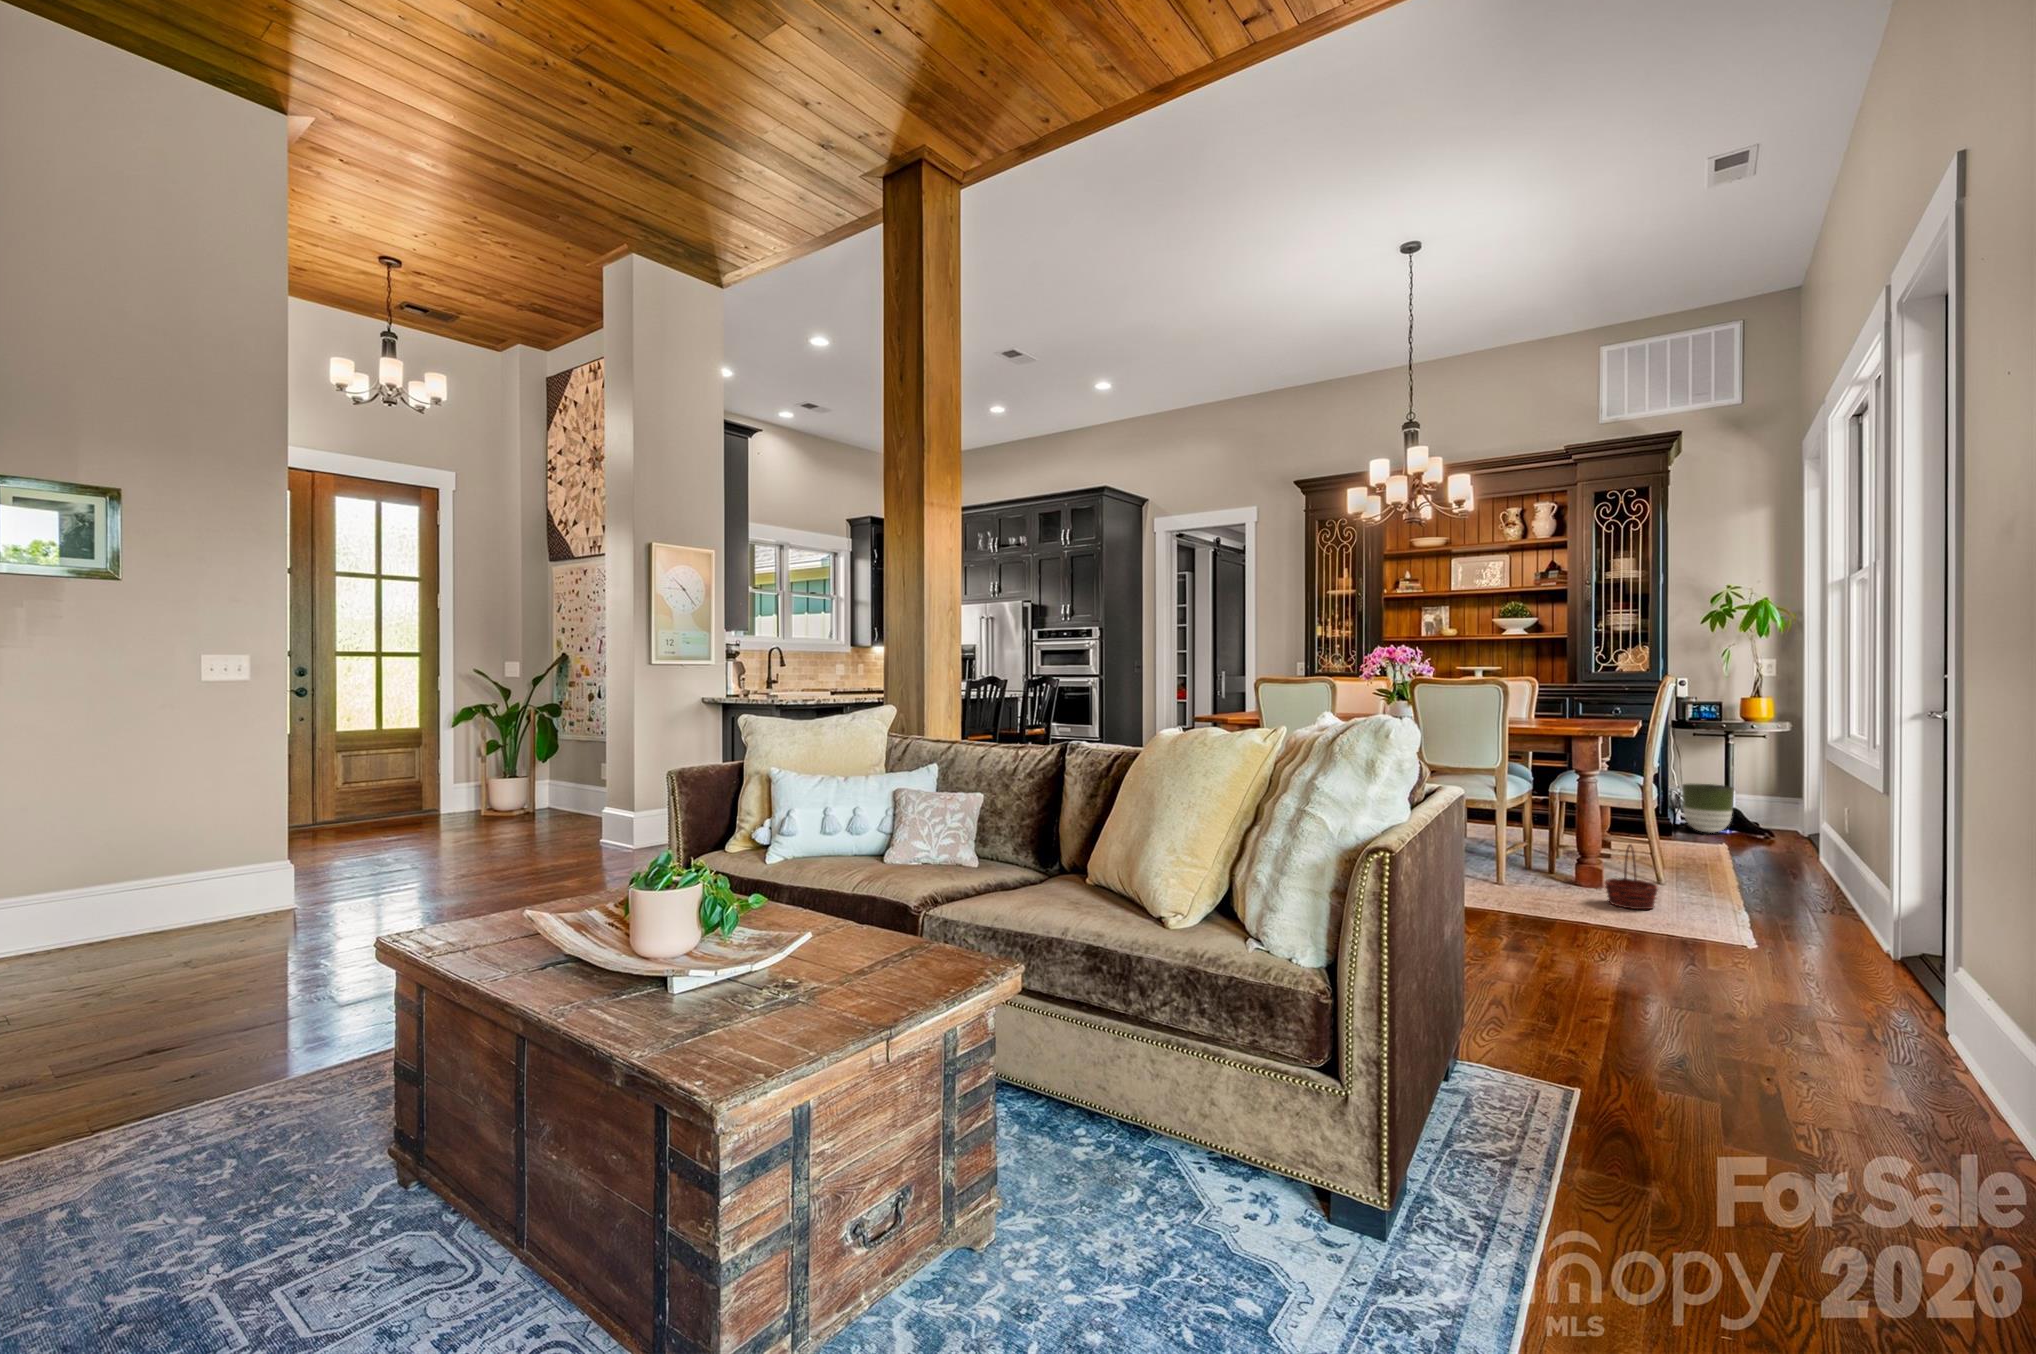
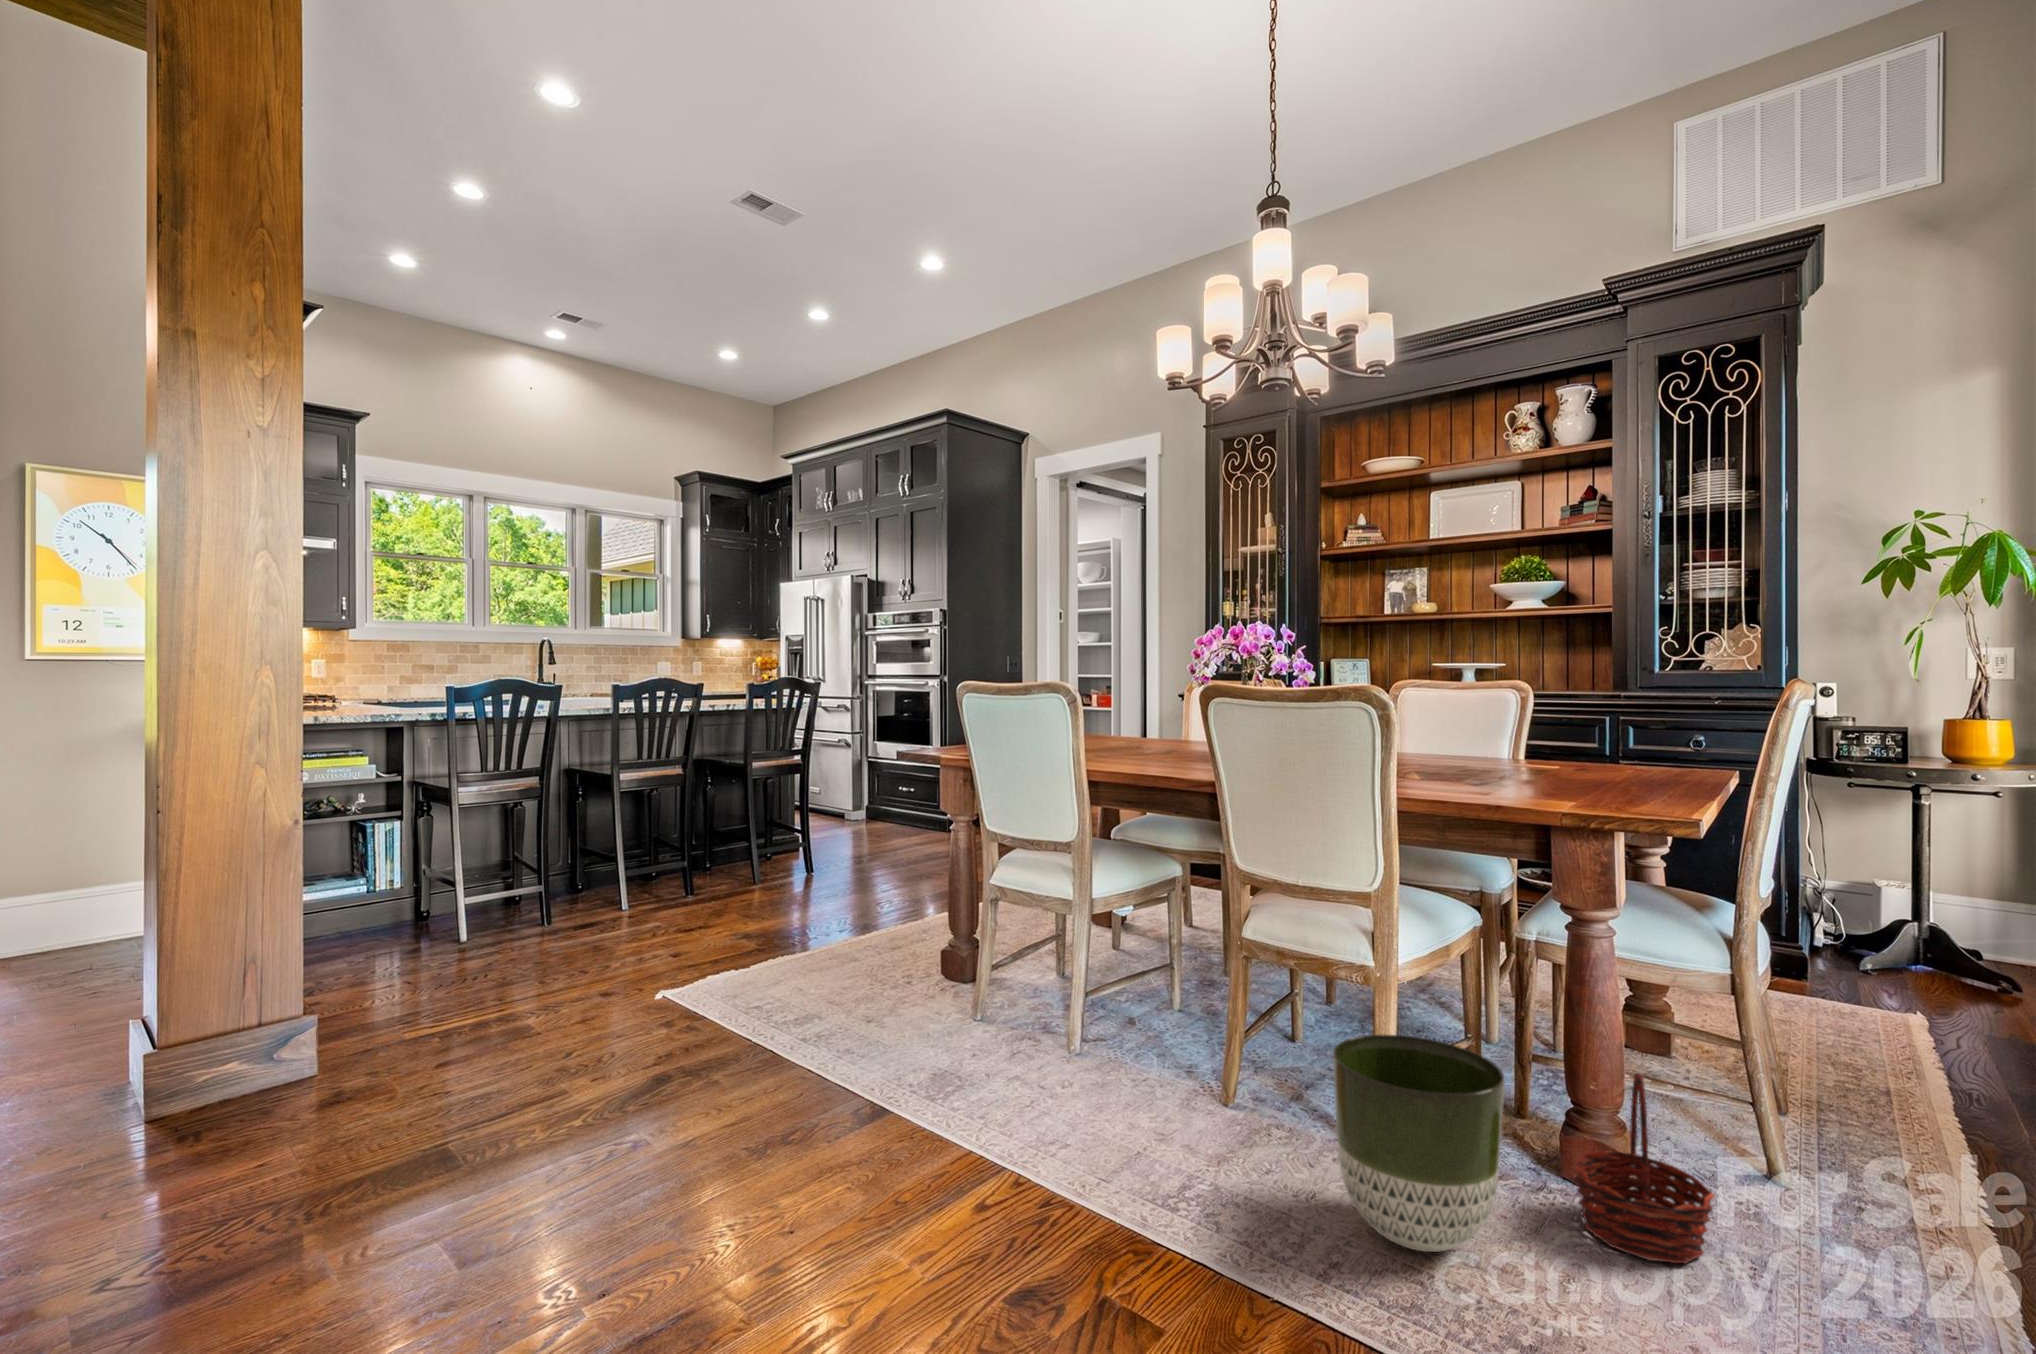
planter: present [1682,784,1734,833] -> present [1333,1035,1504,1252]

